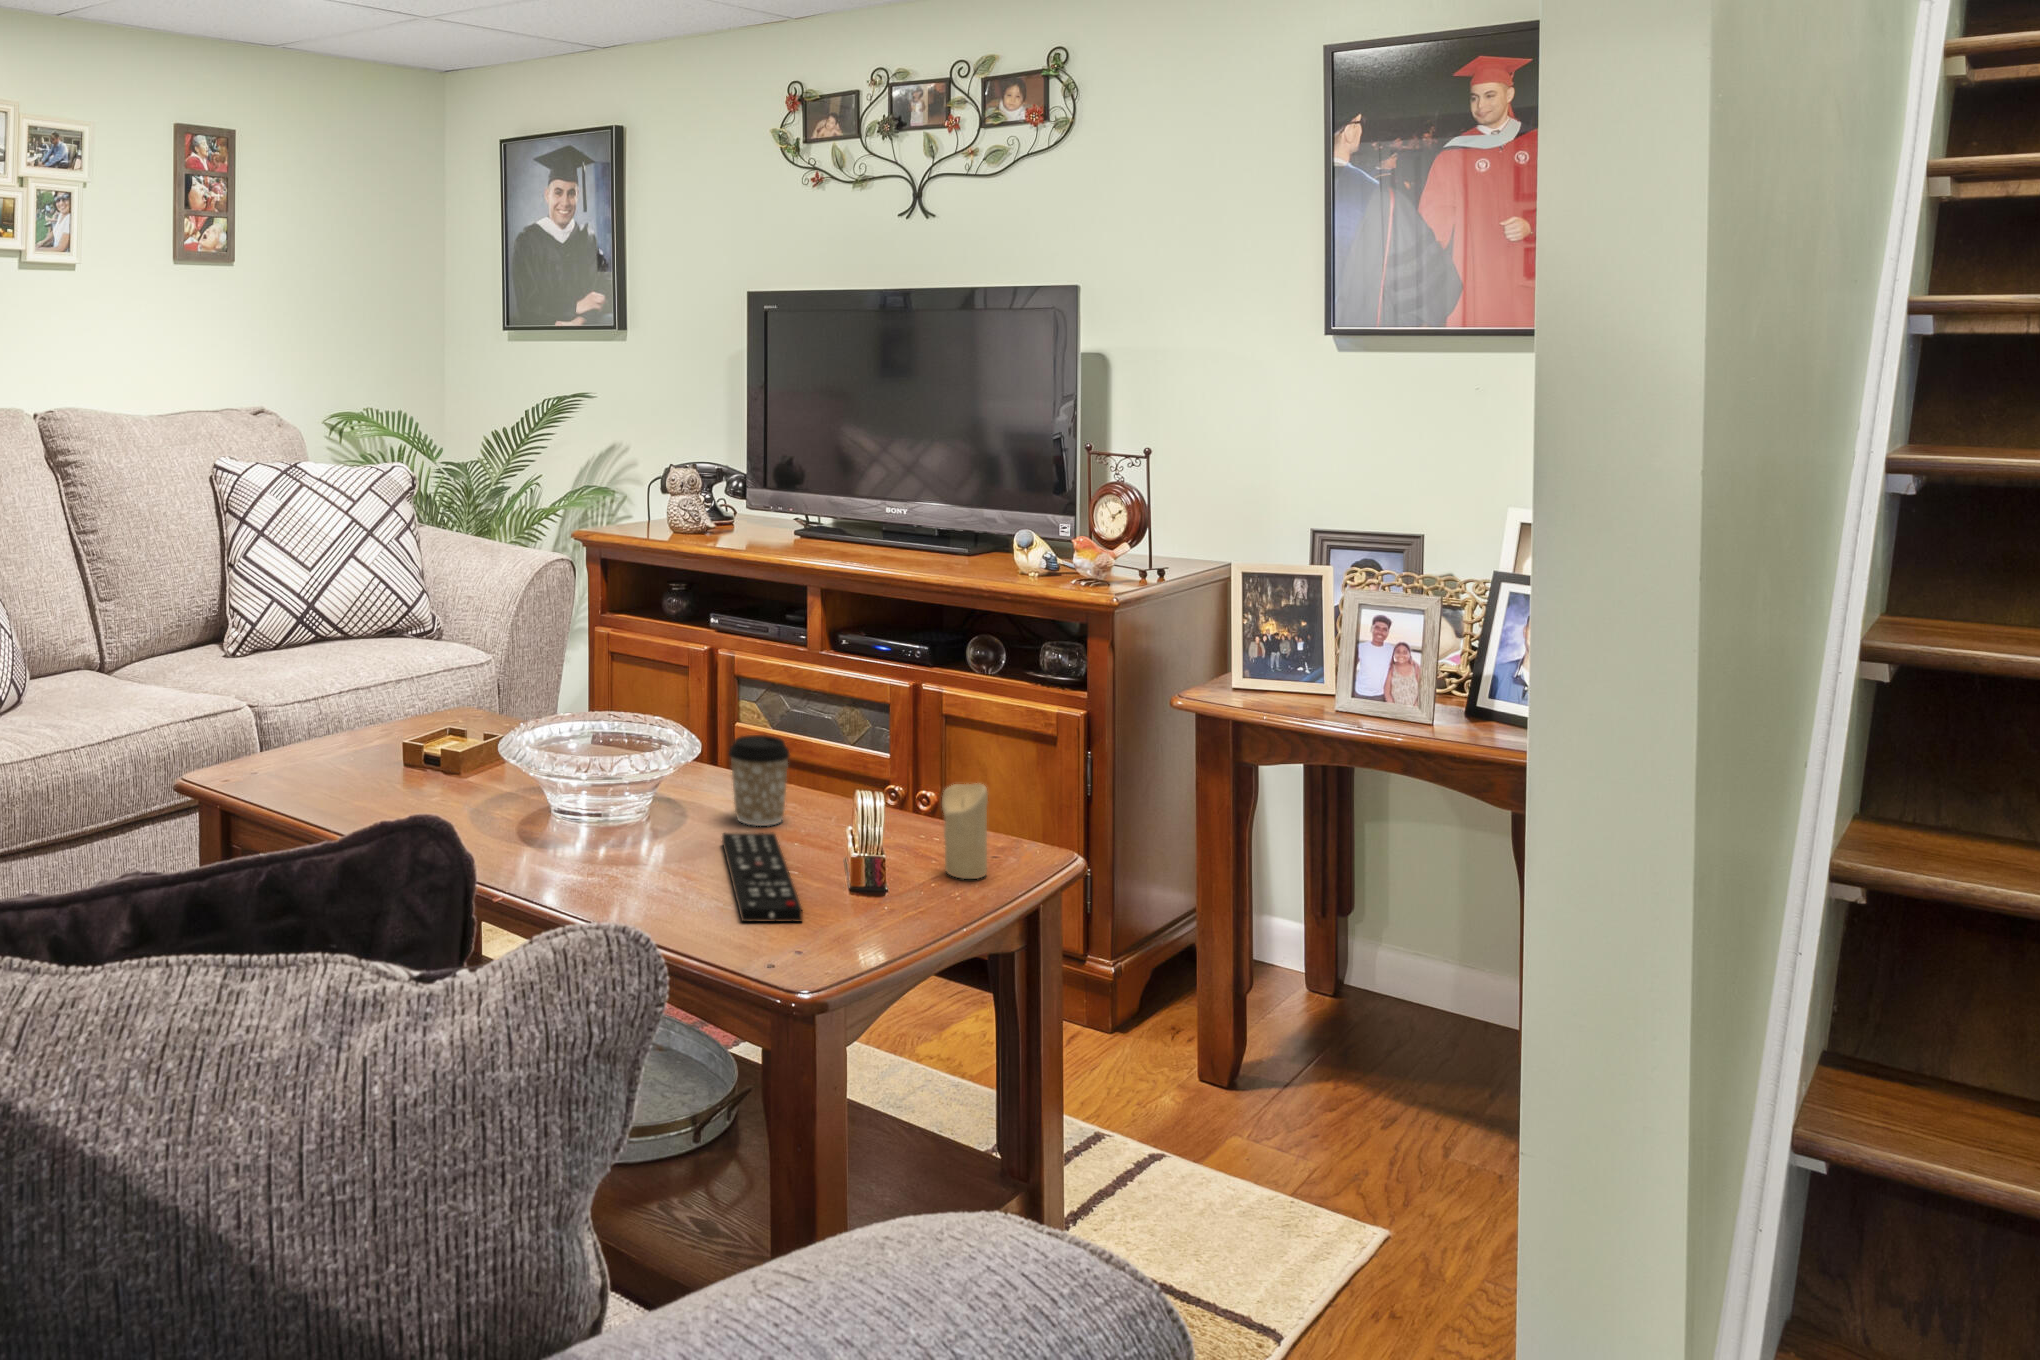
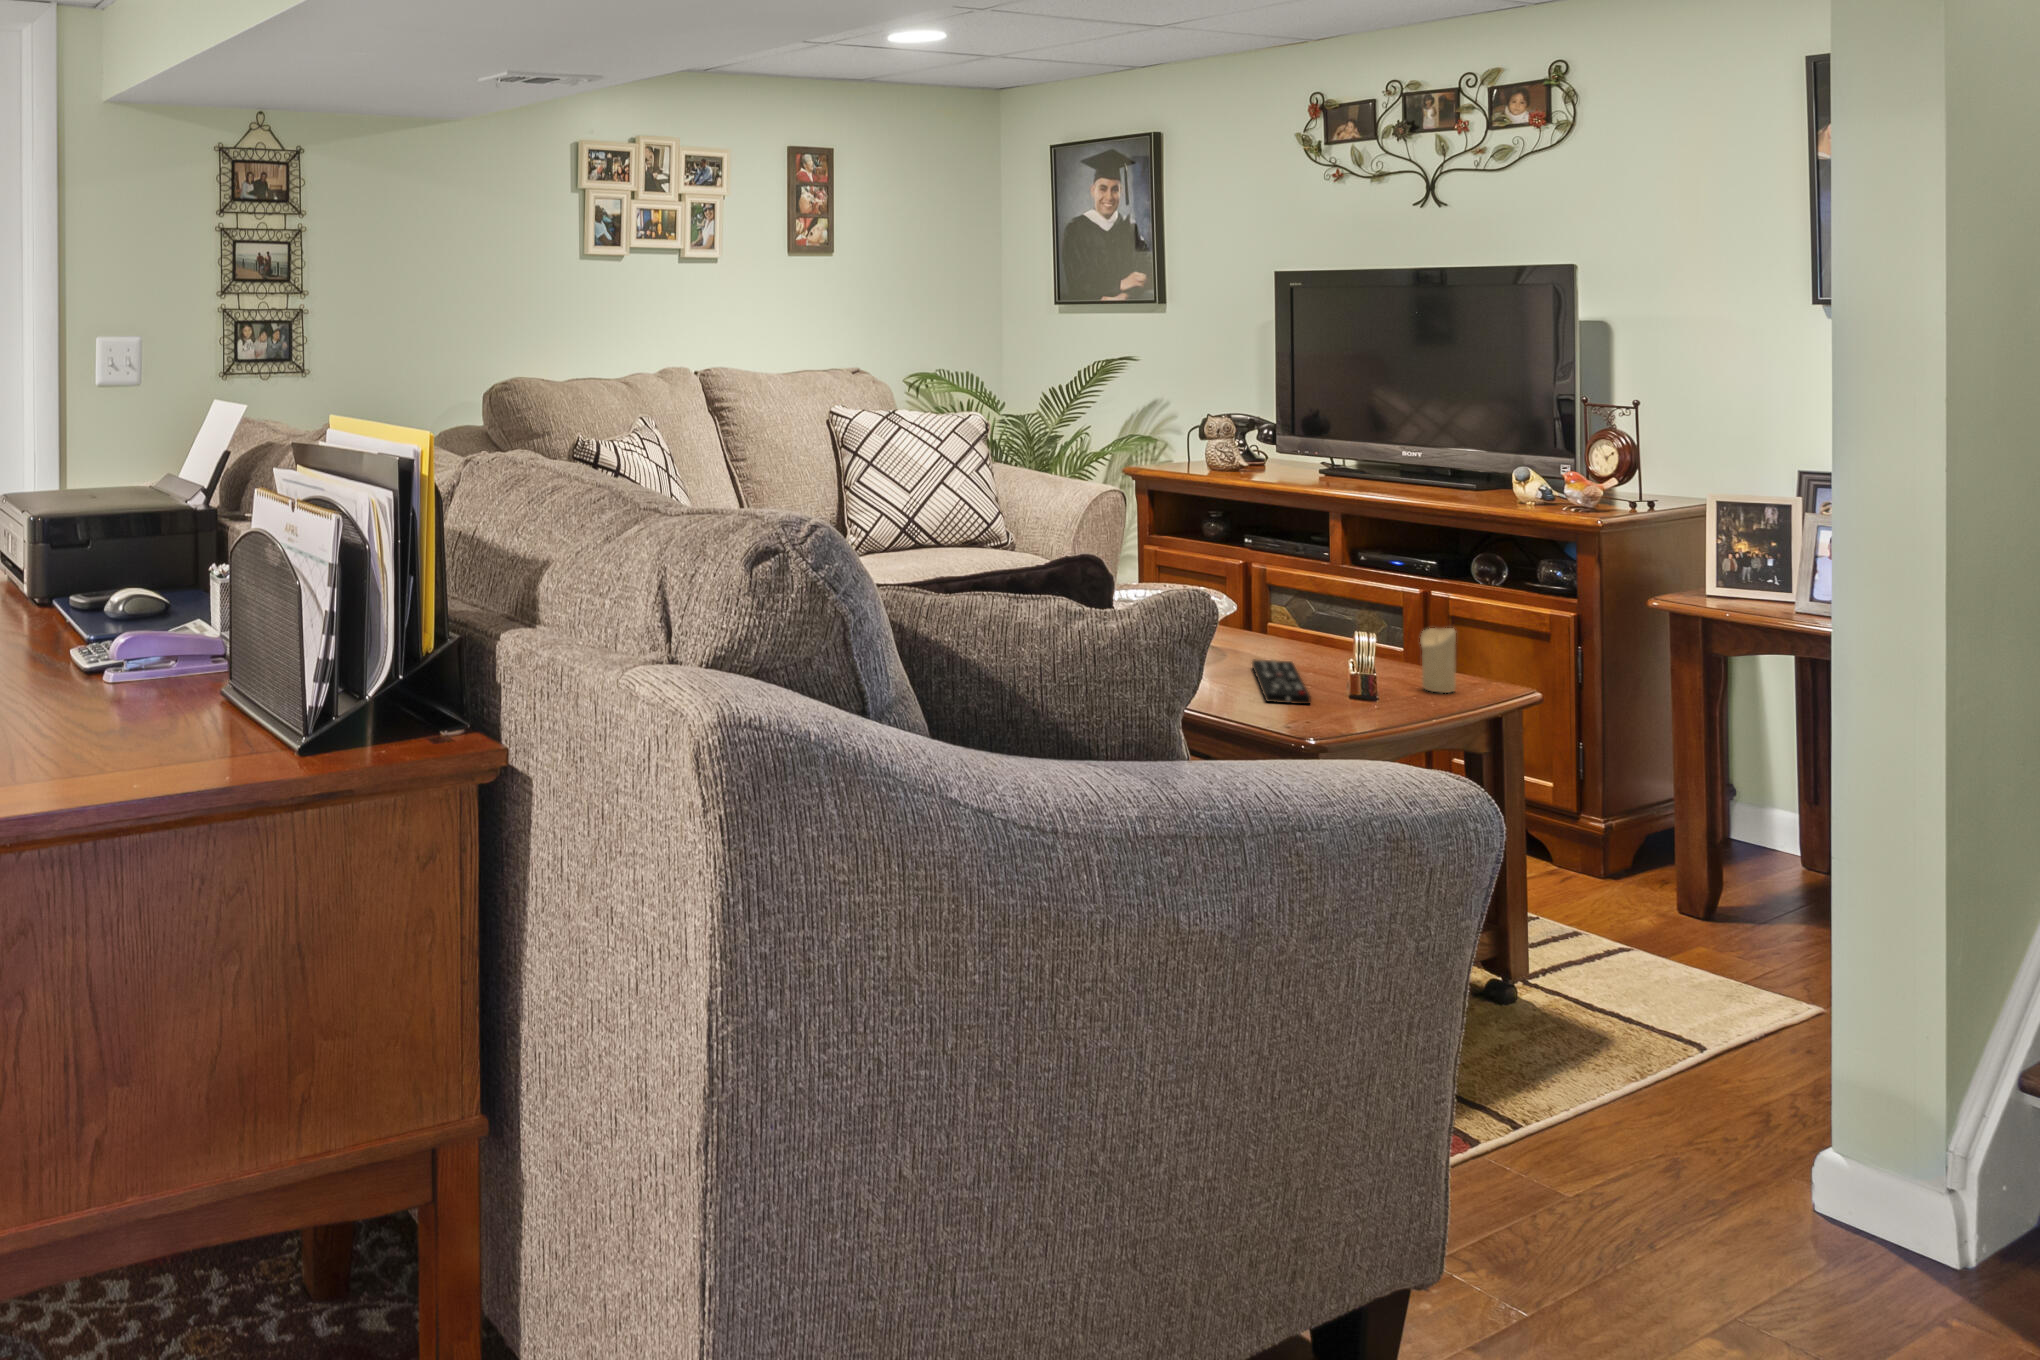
coffee cup: present [729,735,790,826] -> none [1257,598,1305,660]

